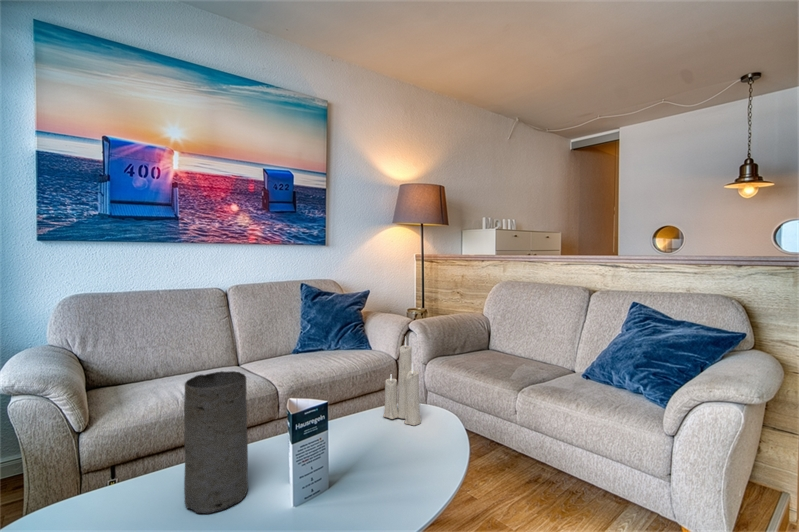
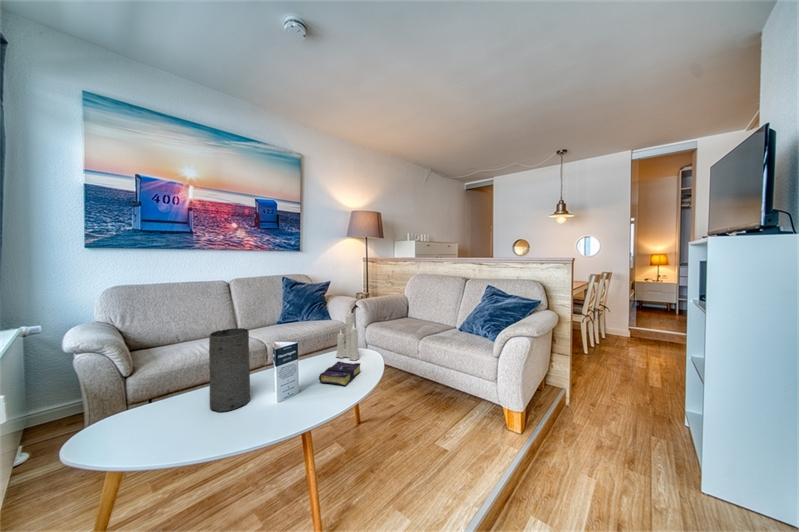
book: none [358,428,426,477] -> present [319,361,360,386]

